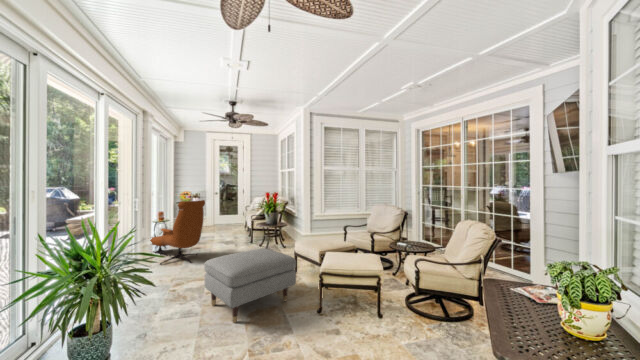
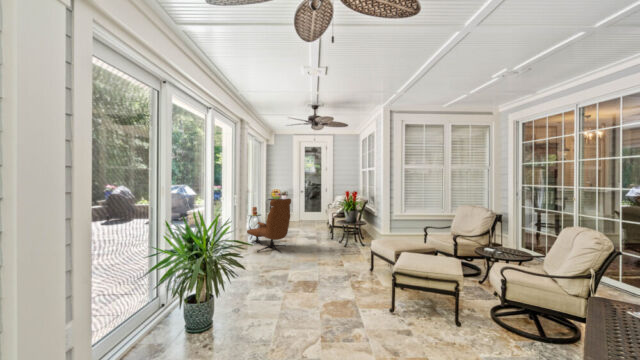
ottoman: present [204,248,296,323] -> none [290,245,370,308]

